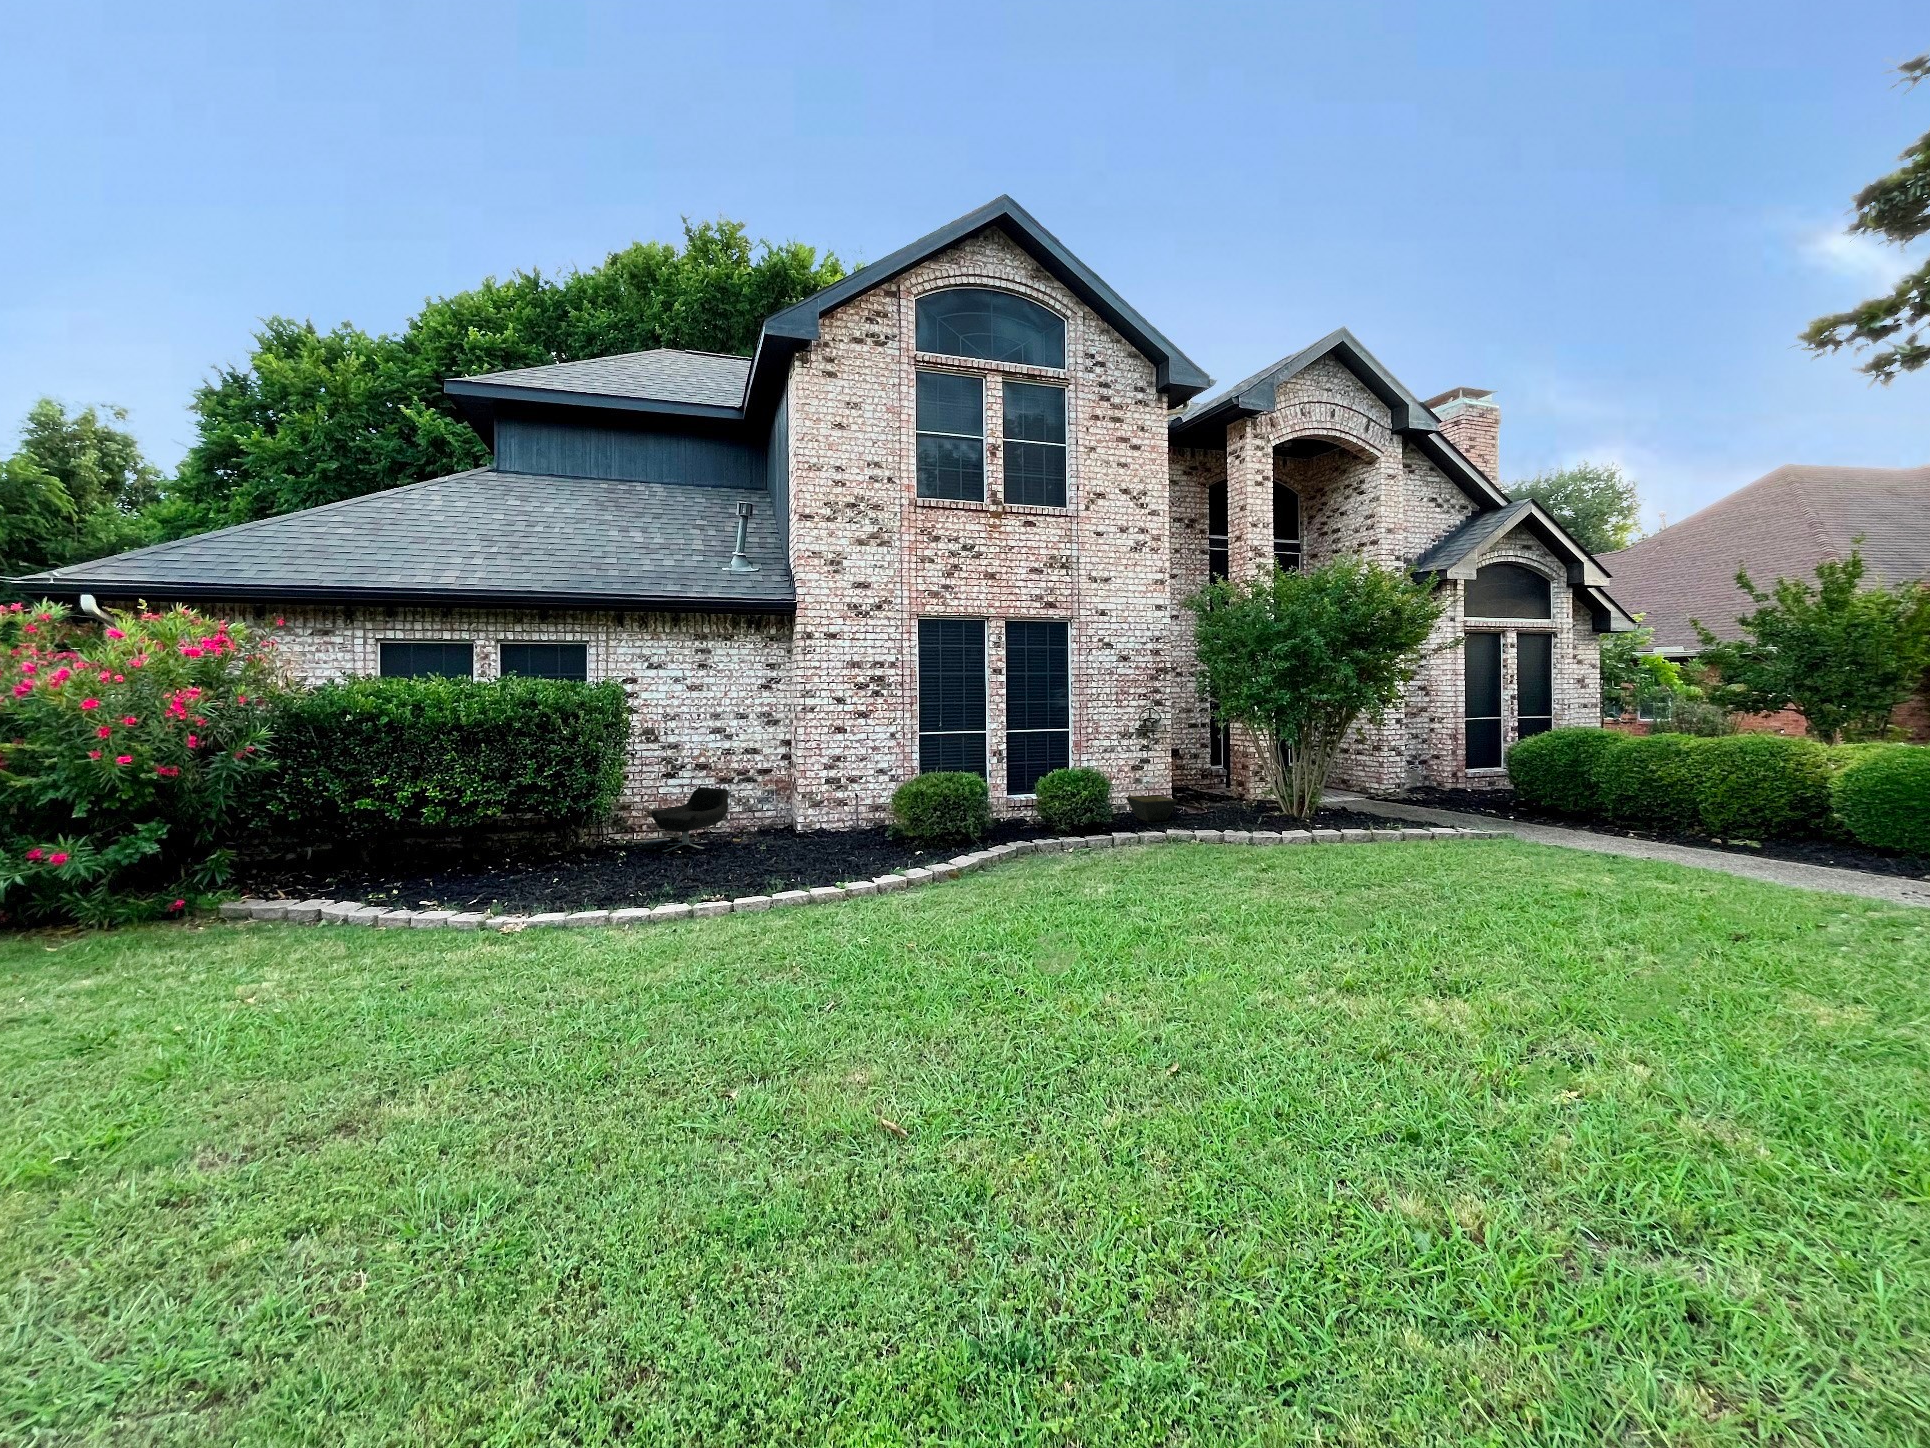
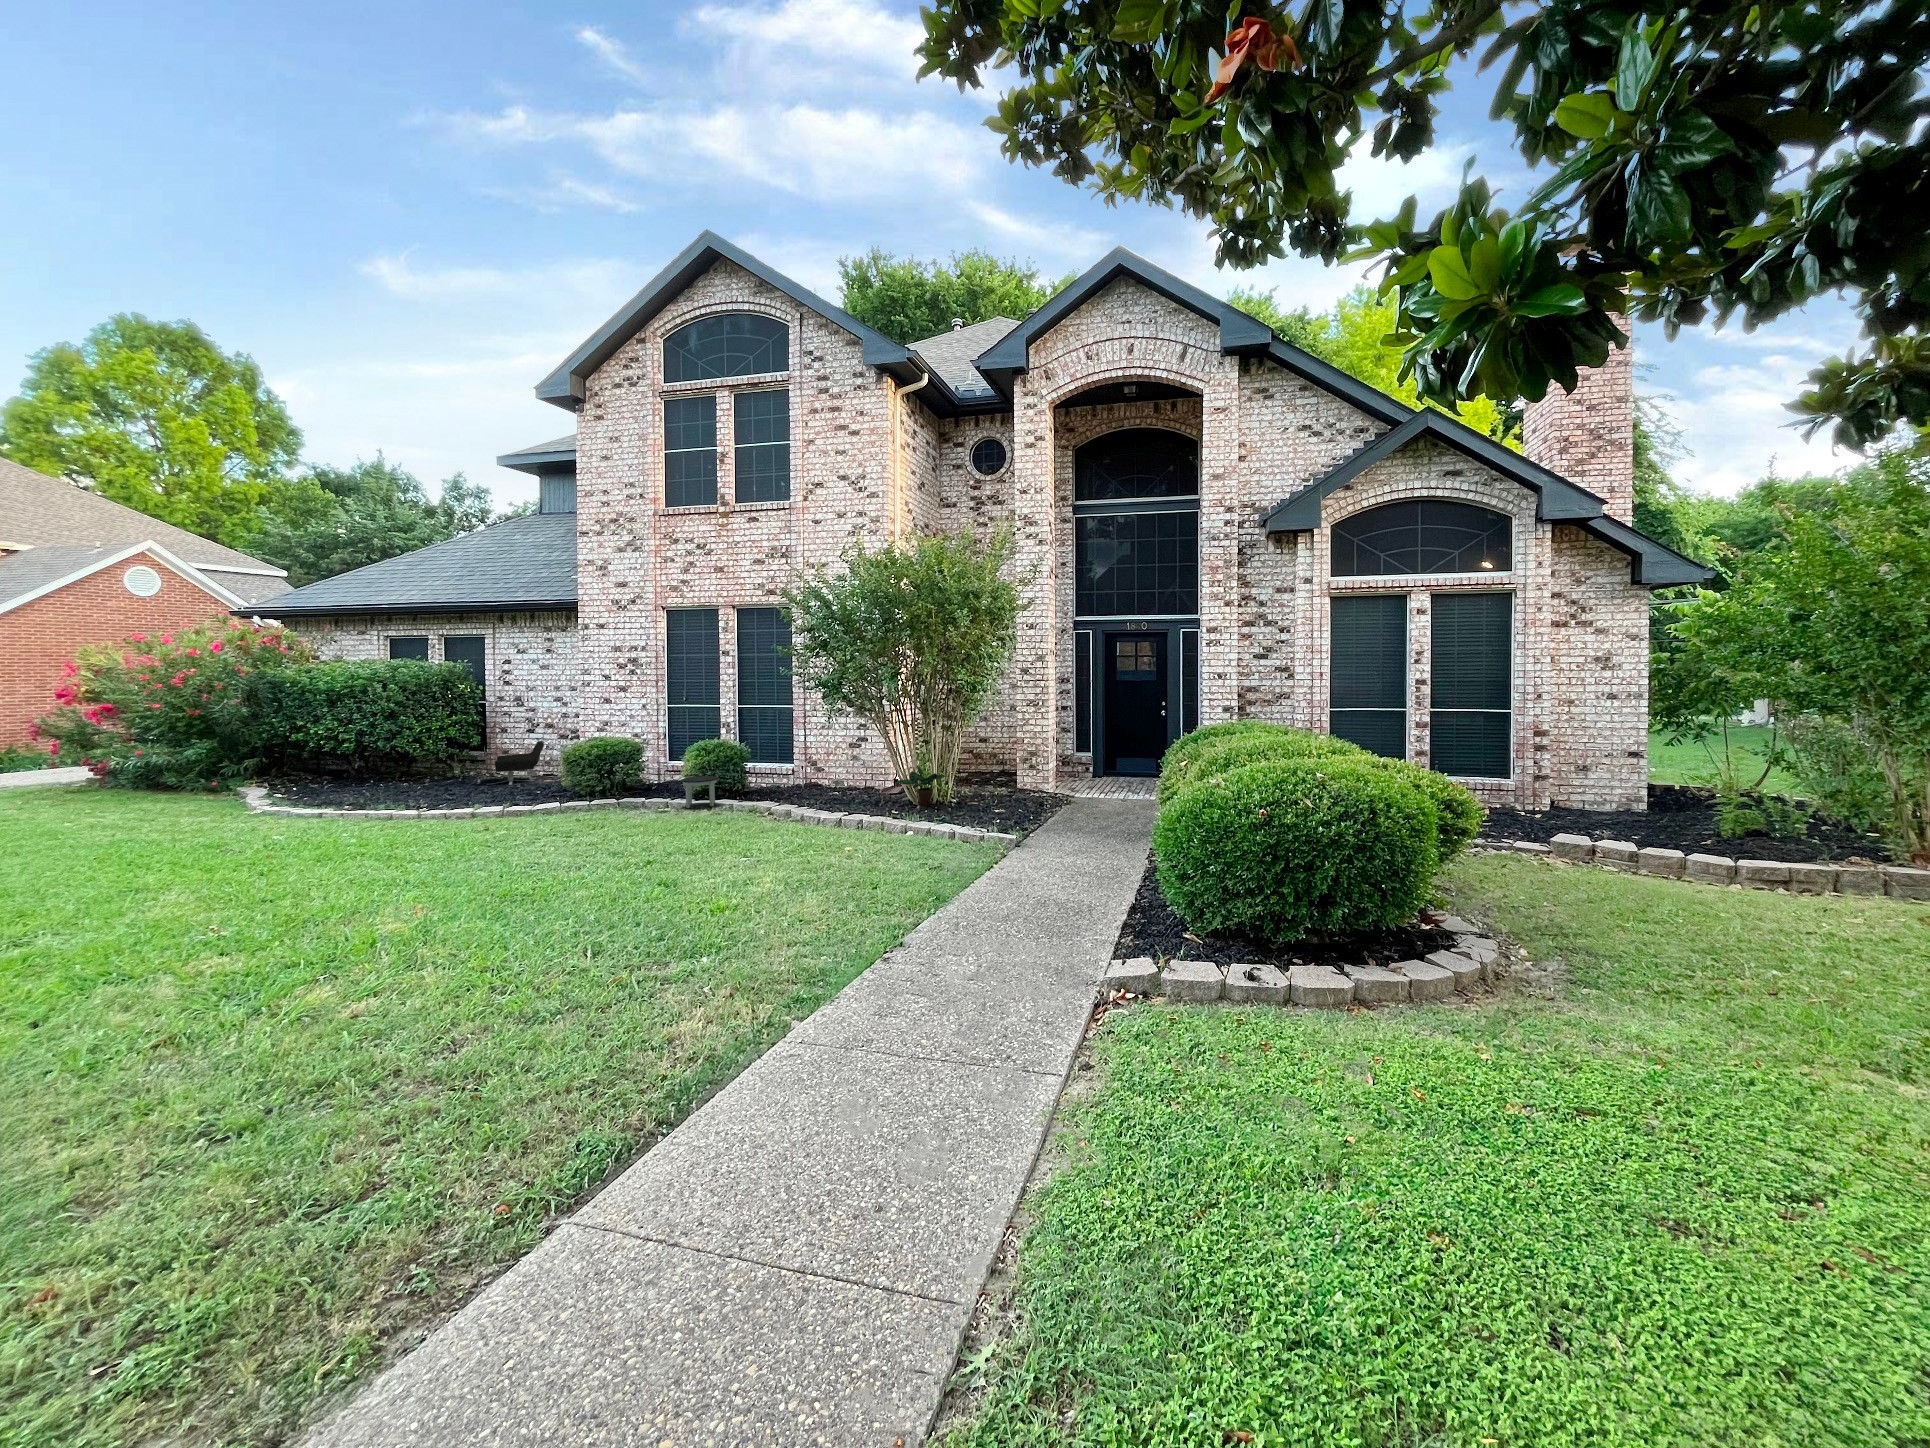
potted plant: none [1230,780,1287,819] -> present [895,766,945,805]
basket: present [1125,795,1178,821] -> none [819,773,869,797]
round table: none [1057,807,1097,844] -> present [681,776,719,808]

